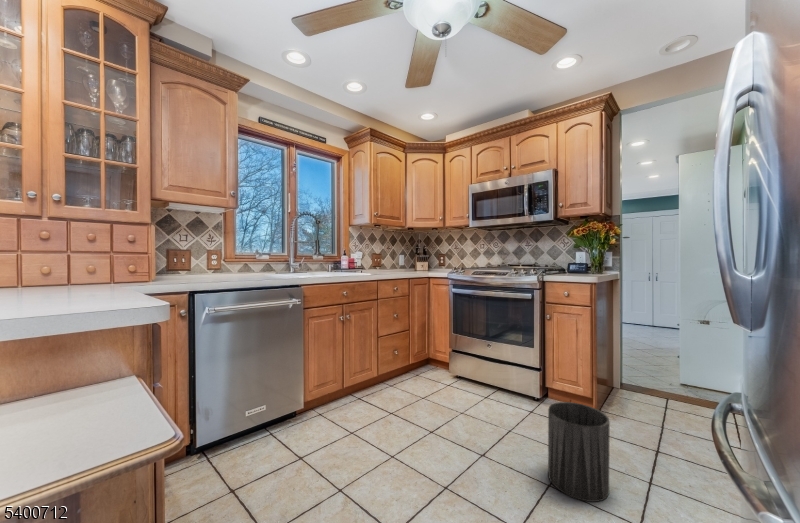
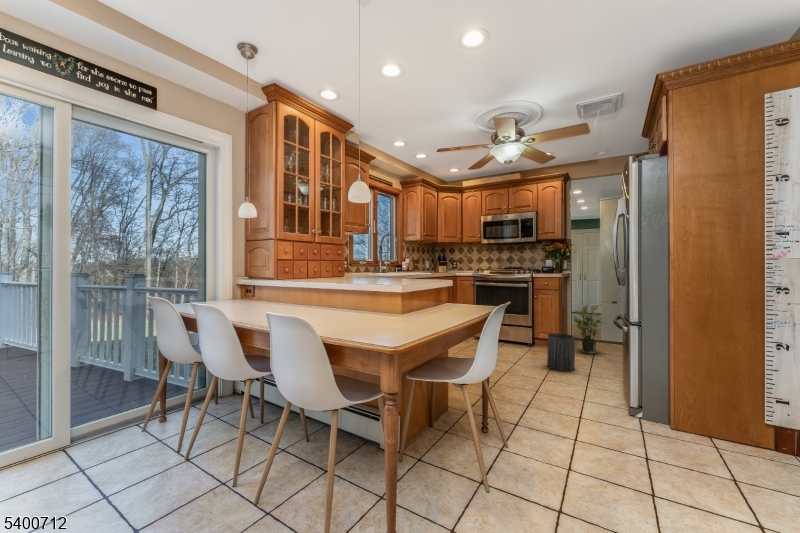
potted plant: none [616,331,683,436] -> present [573,304,603,354]

